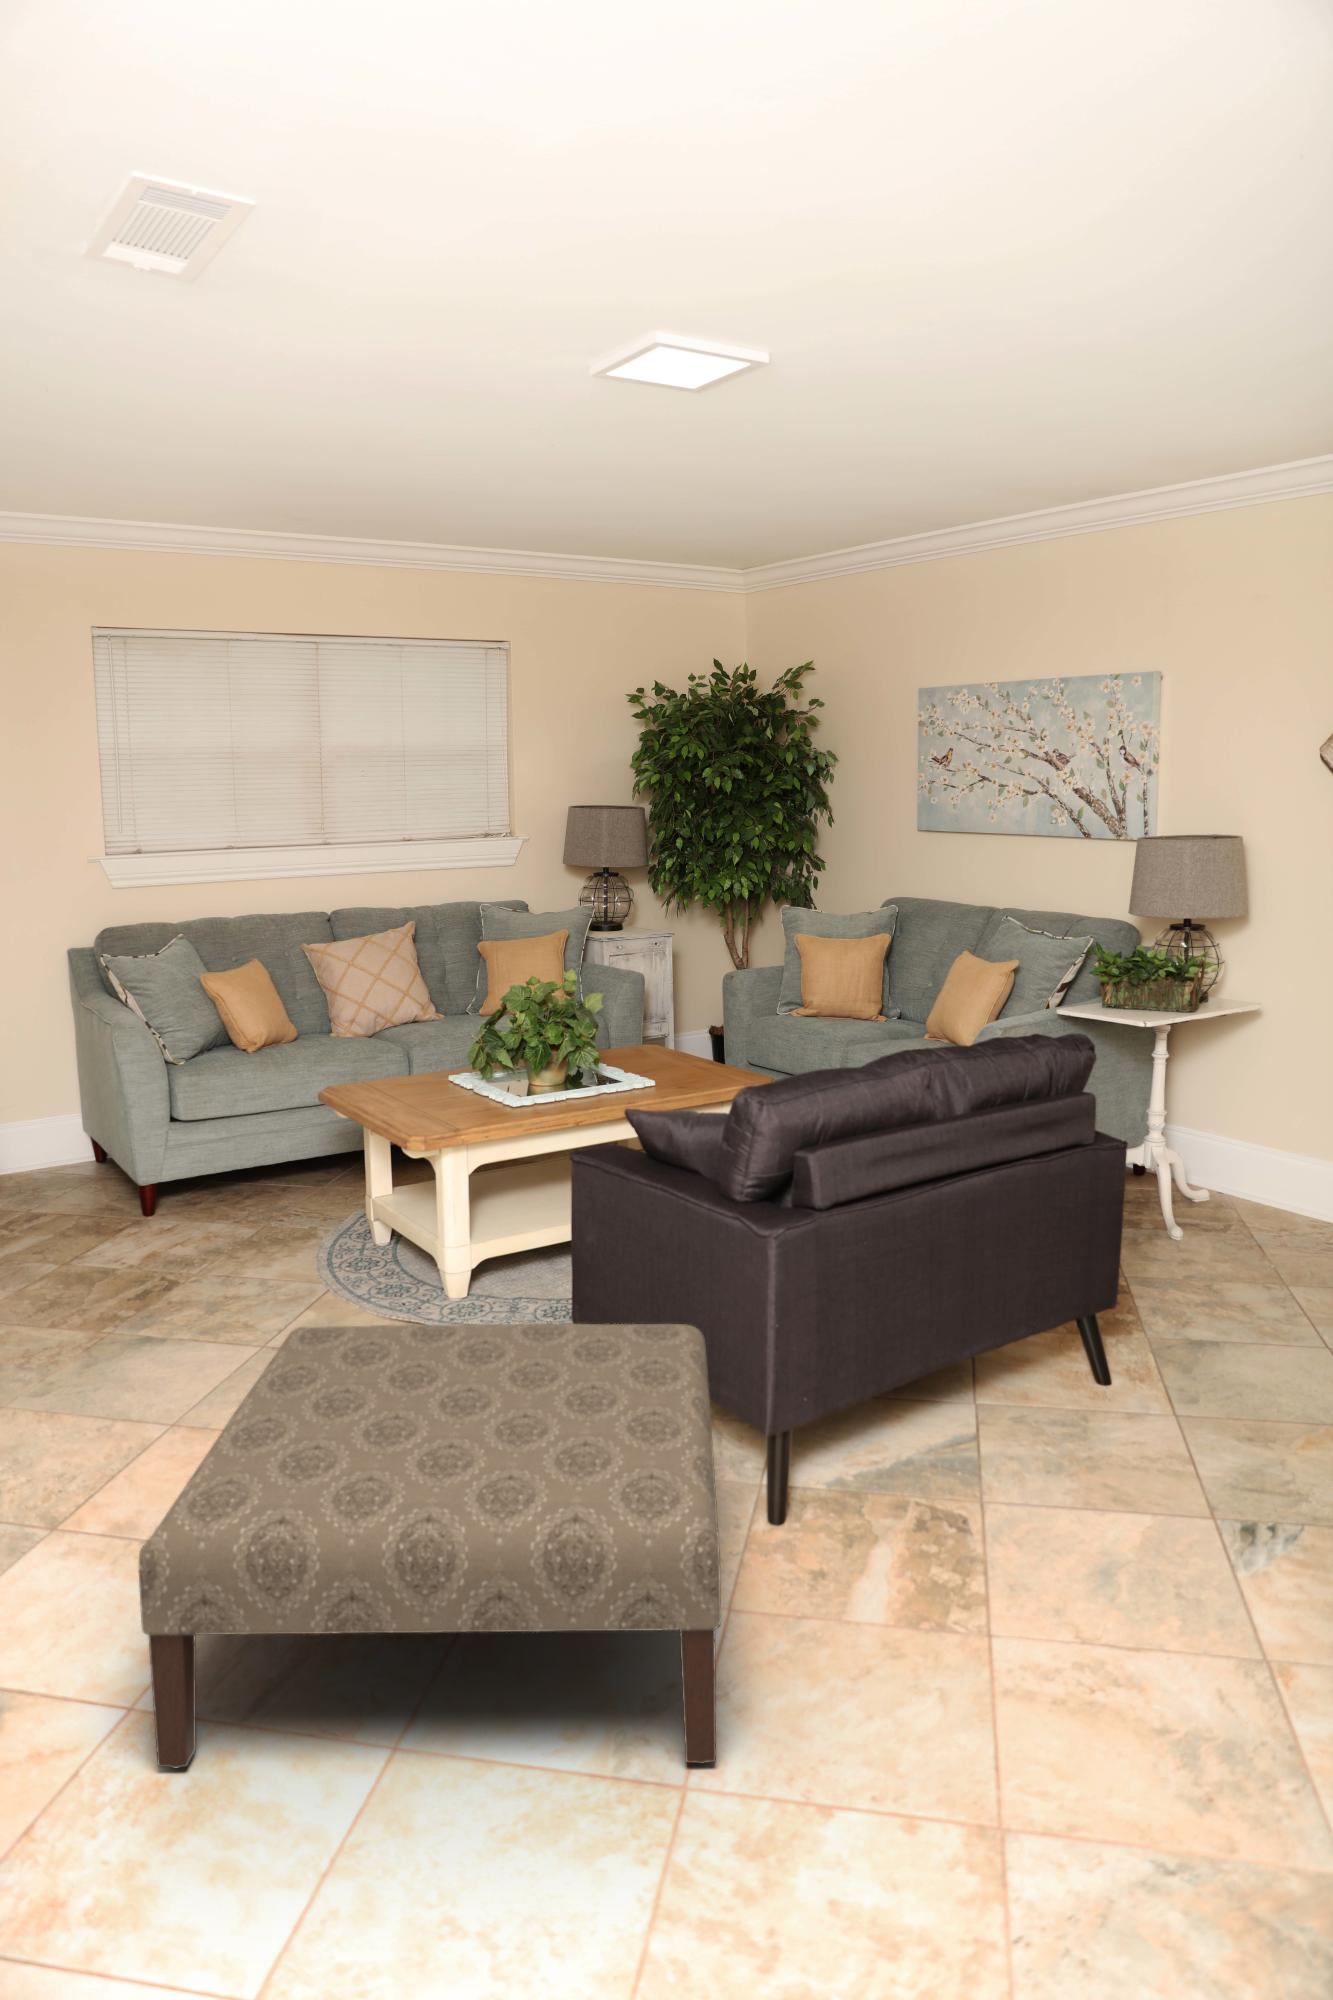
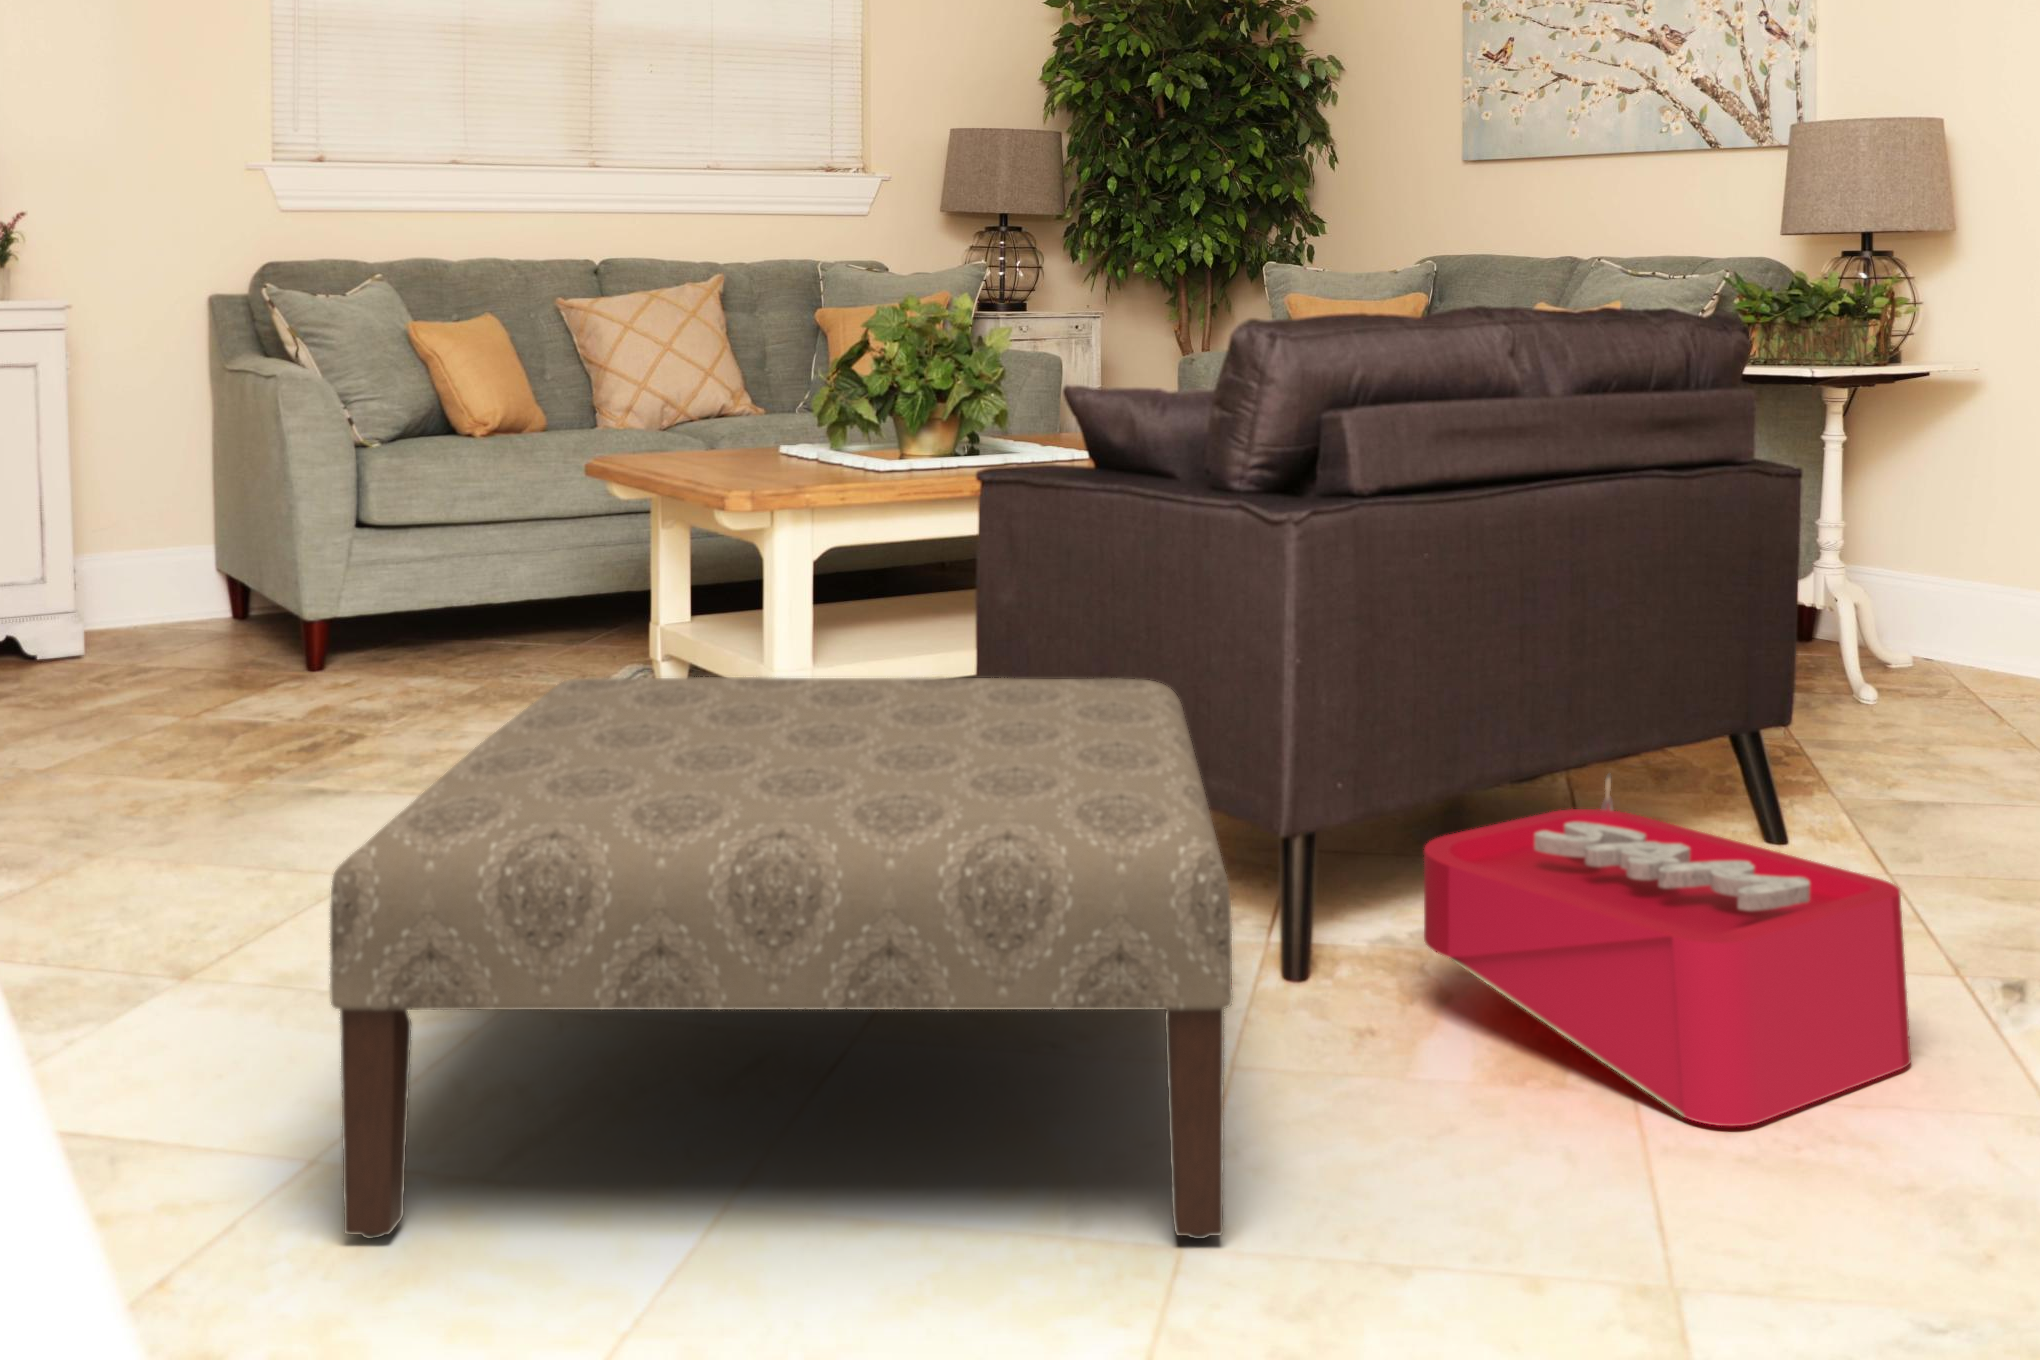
storage bin: none [860,1367,1169,1655] -> present [1424,773,1911,1126]

